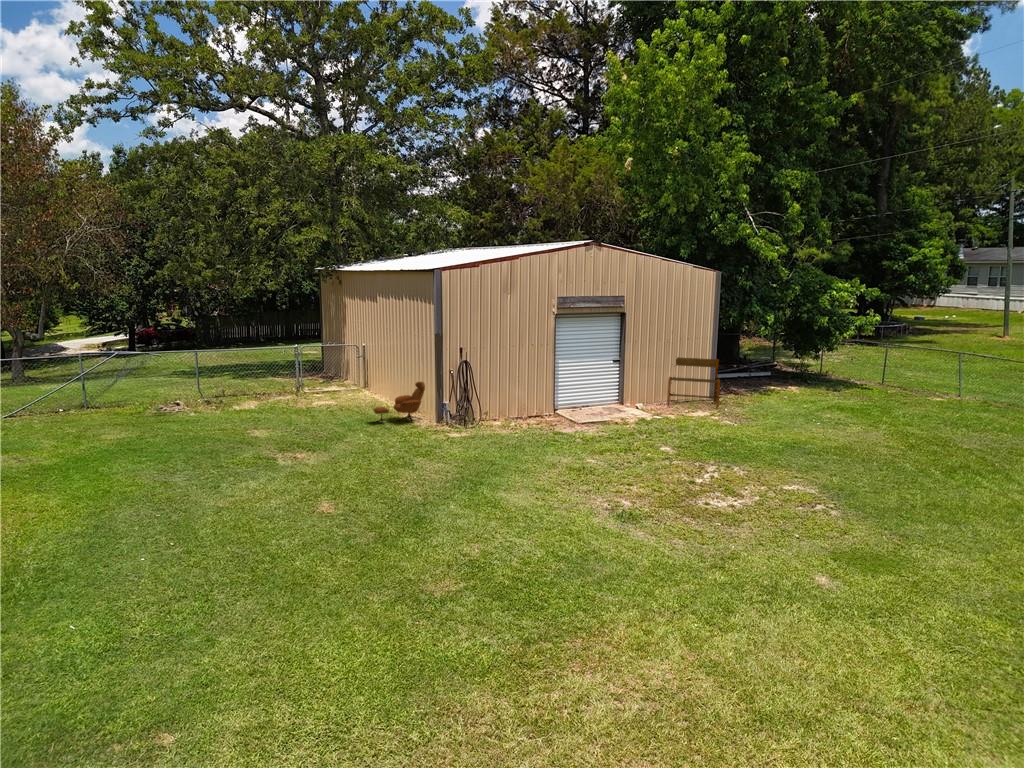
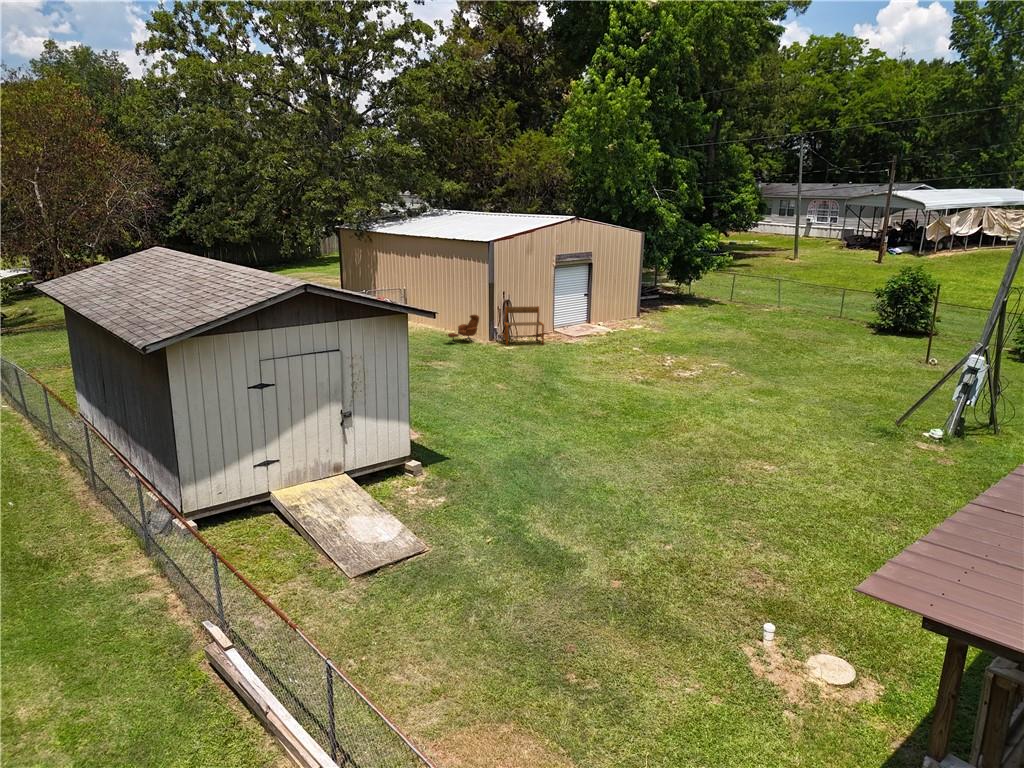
bench: present [667,357,720,409] -> present [503,306,544,345]

